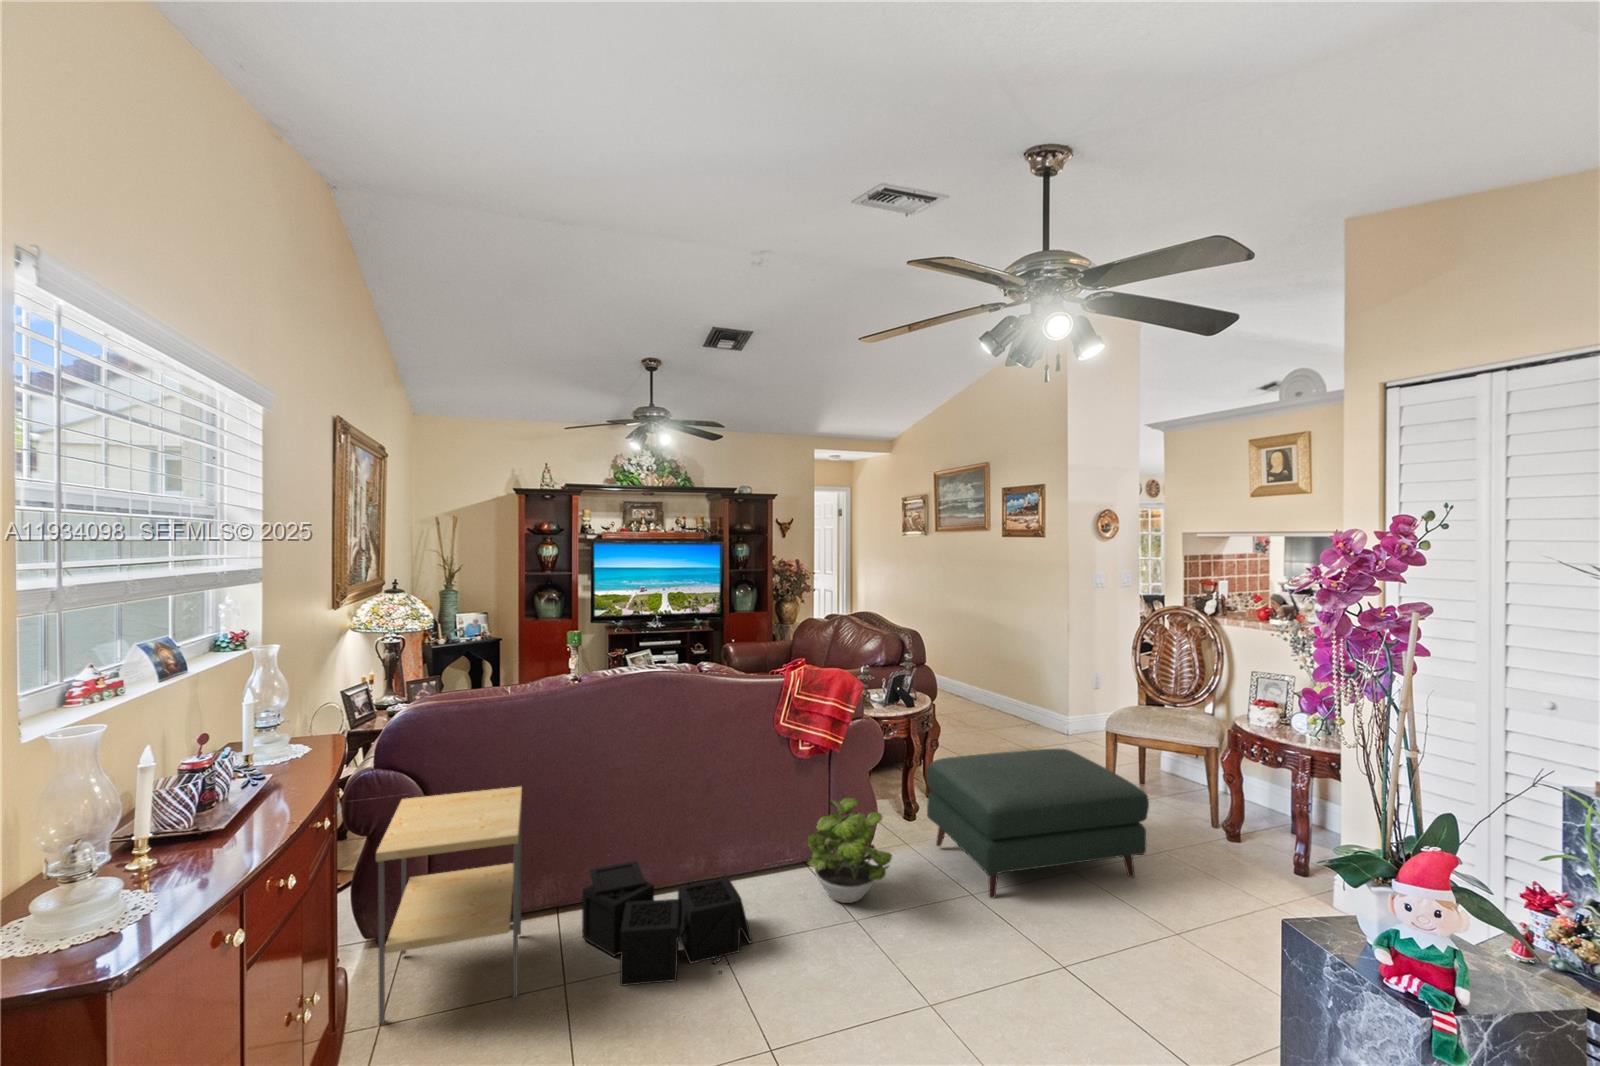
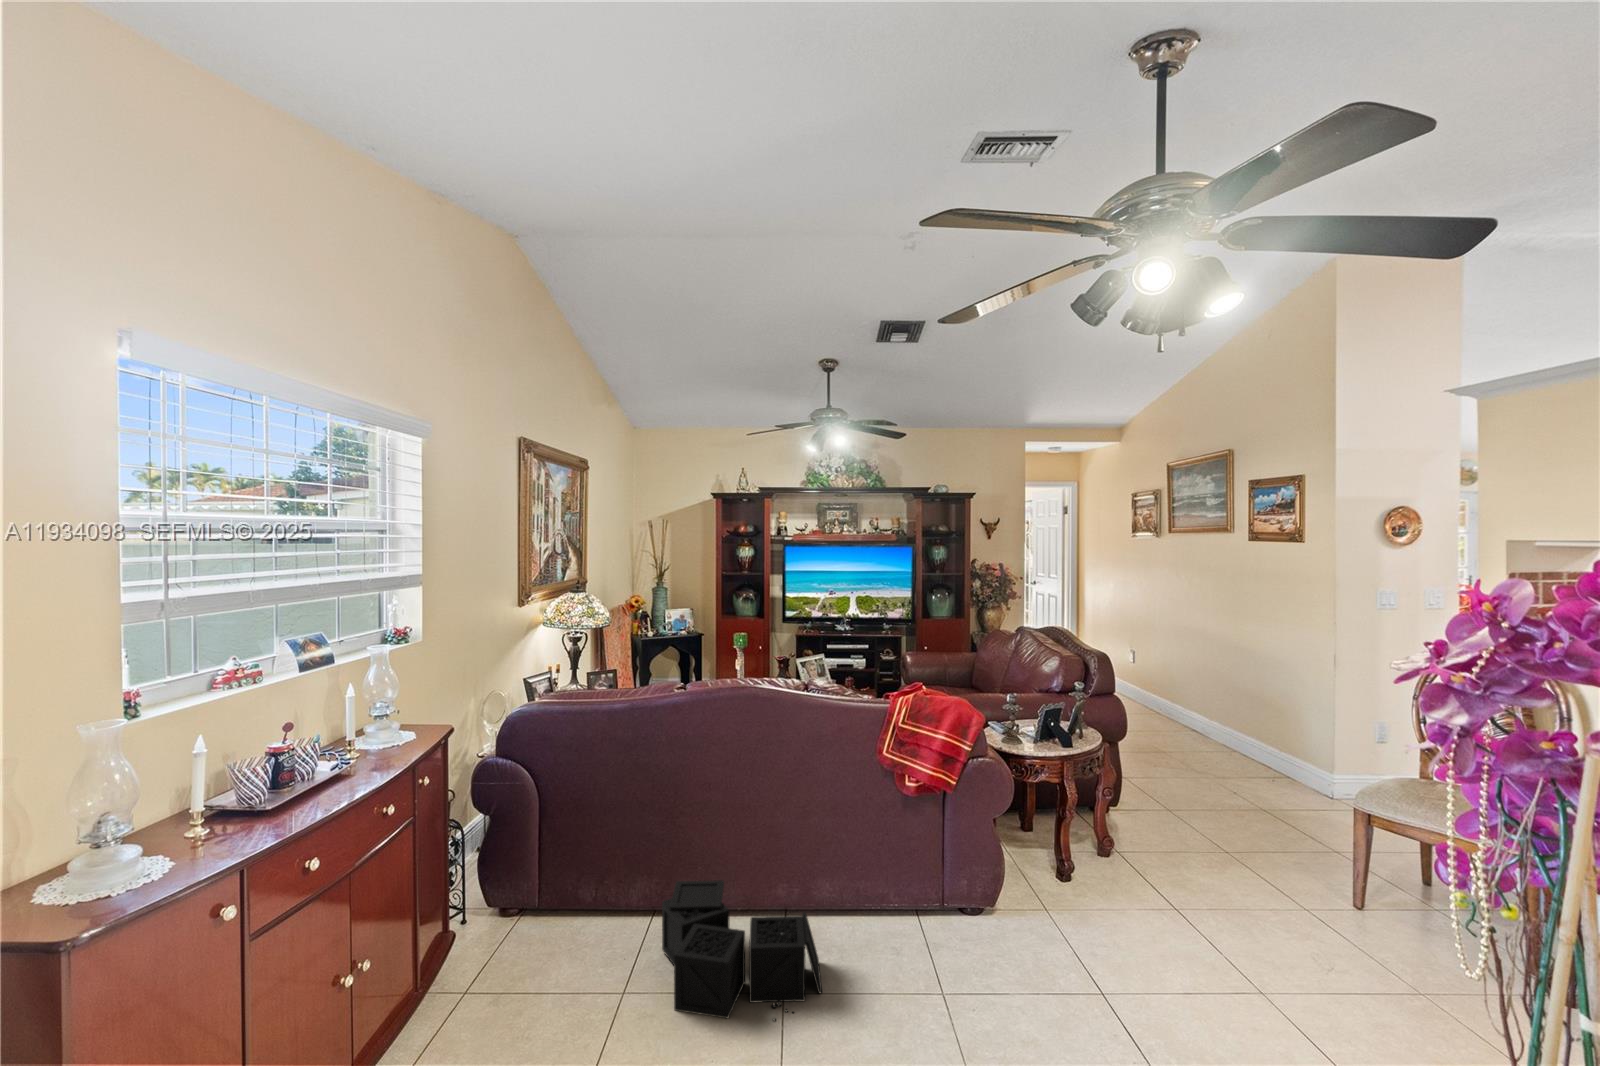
ottoman: present [927,749,1149,899] -> none [1072,815,1378,1018]
side table: present [376,787,522,1024] -> none [456,790,613,1000]
potted plant: present [807,798,892,903] -> none [903,845,1000,970]

